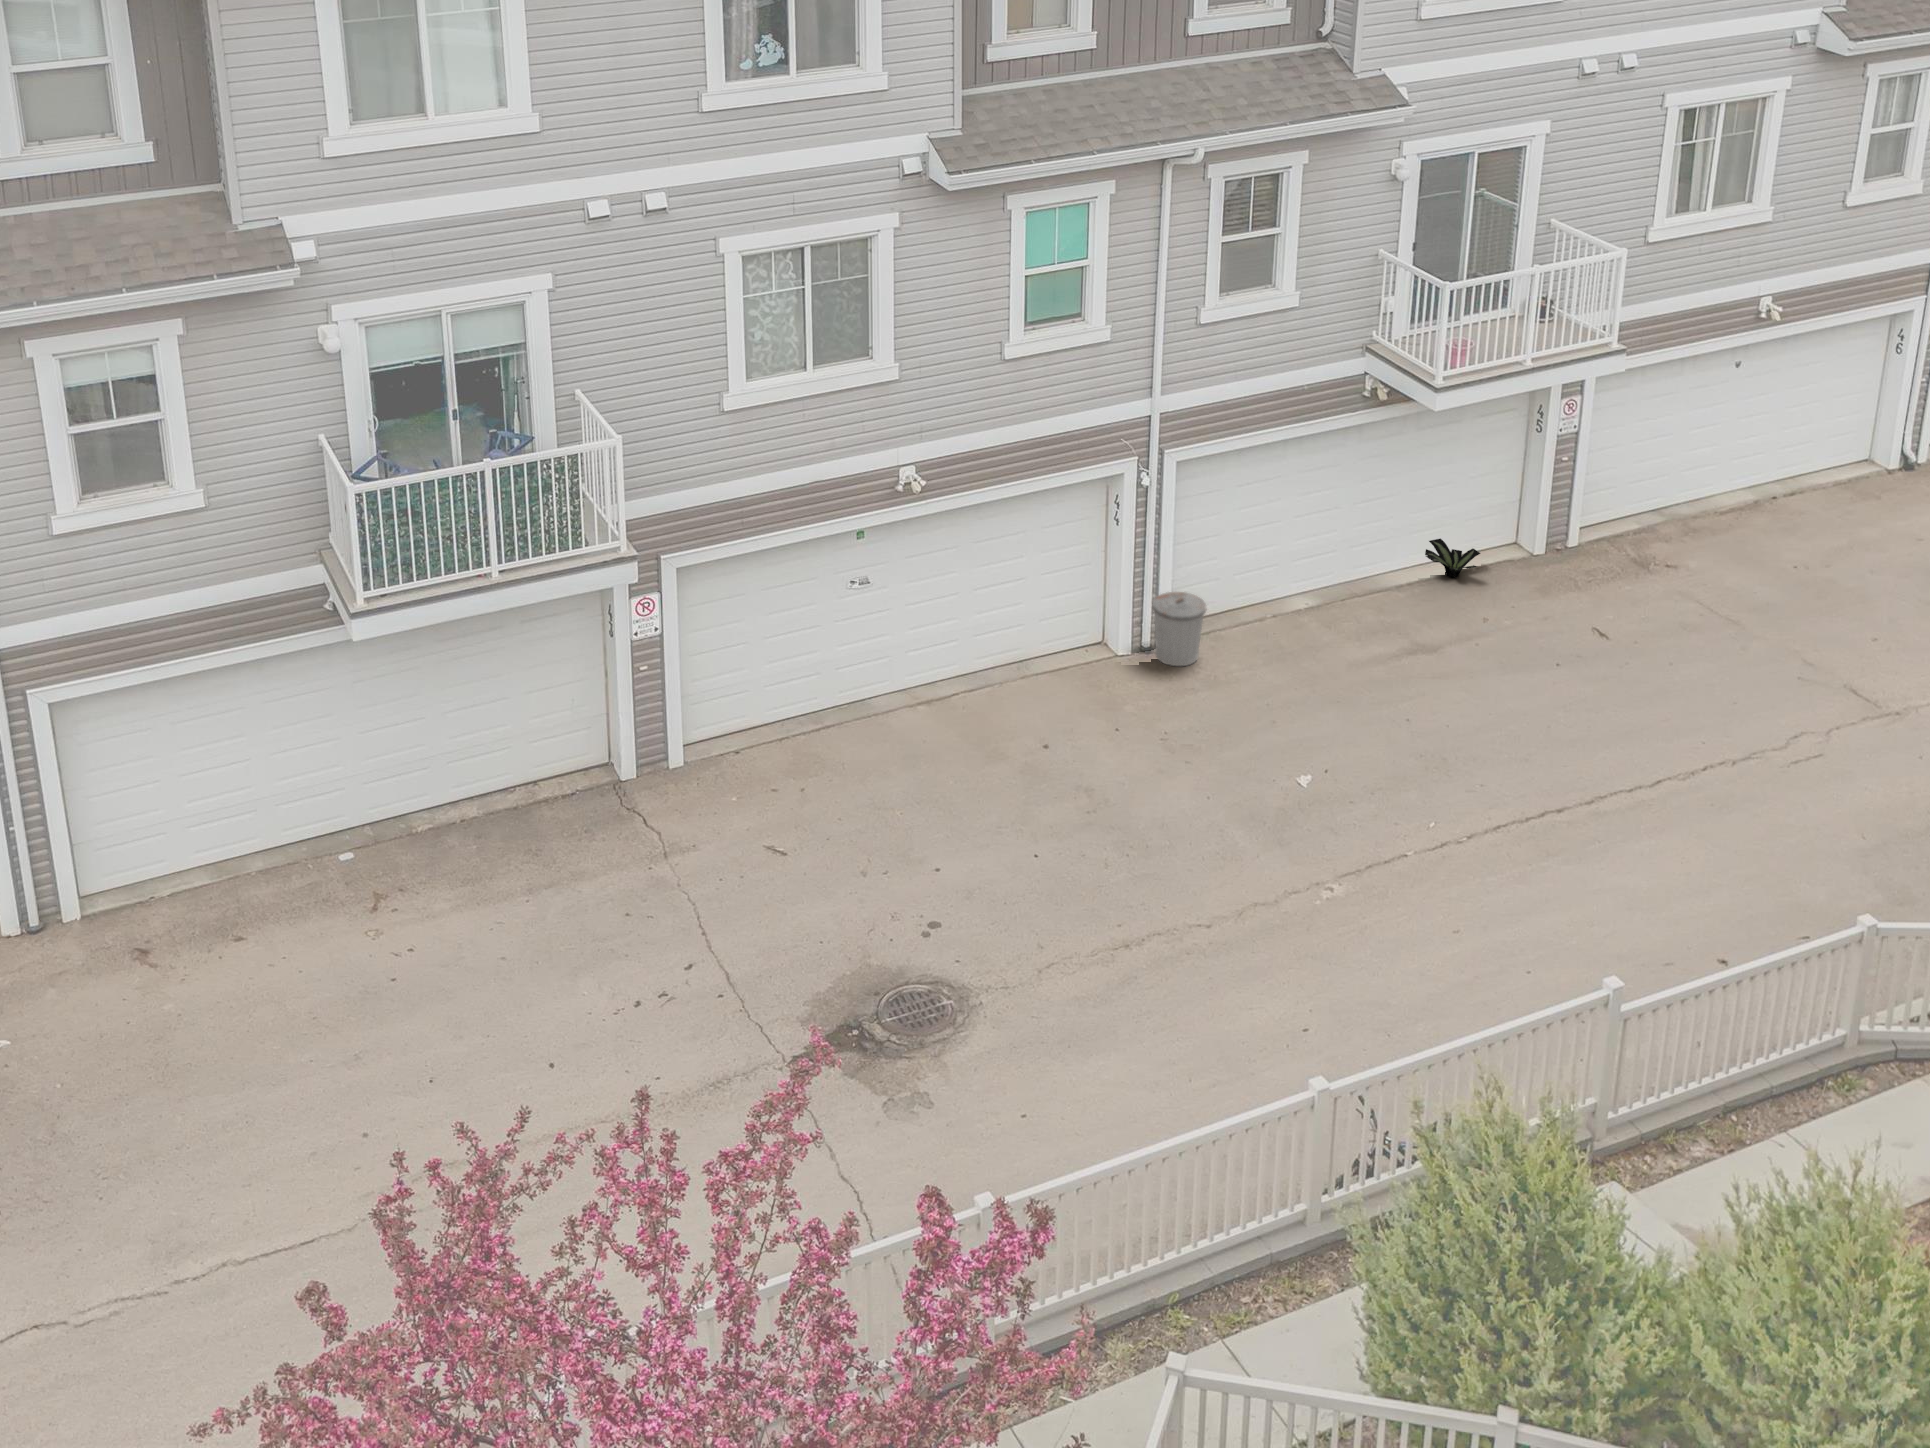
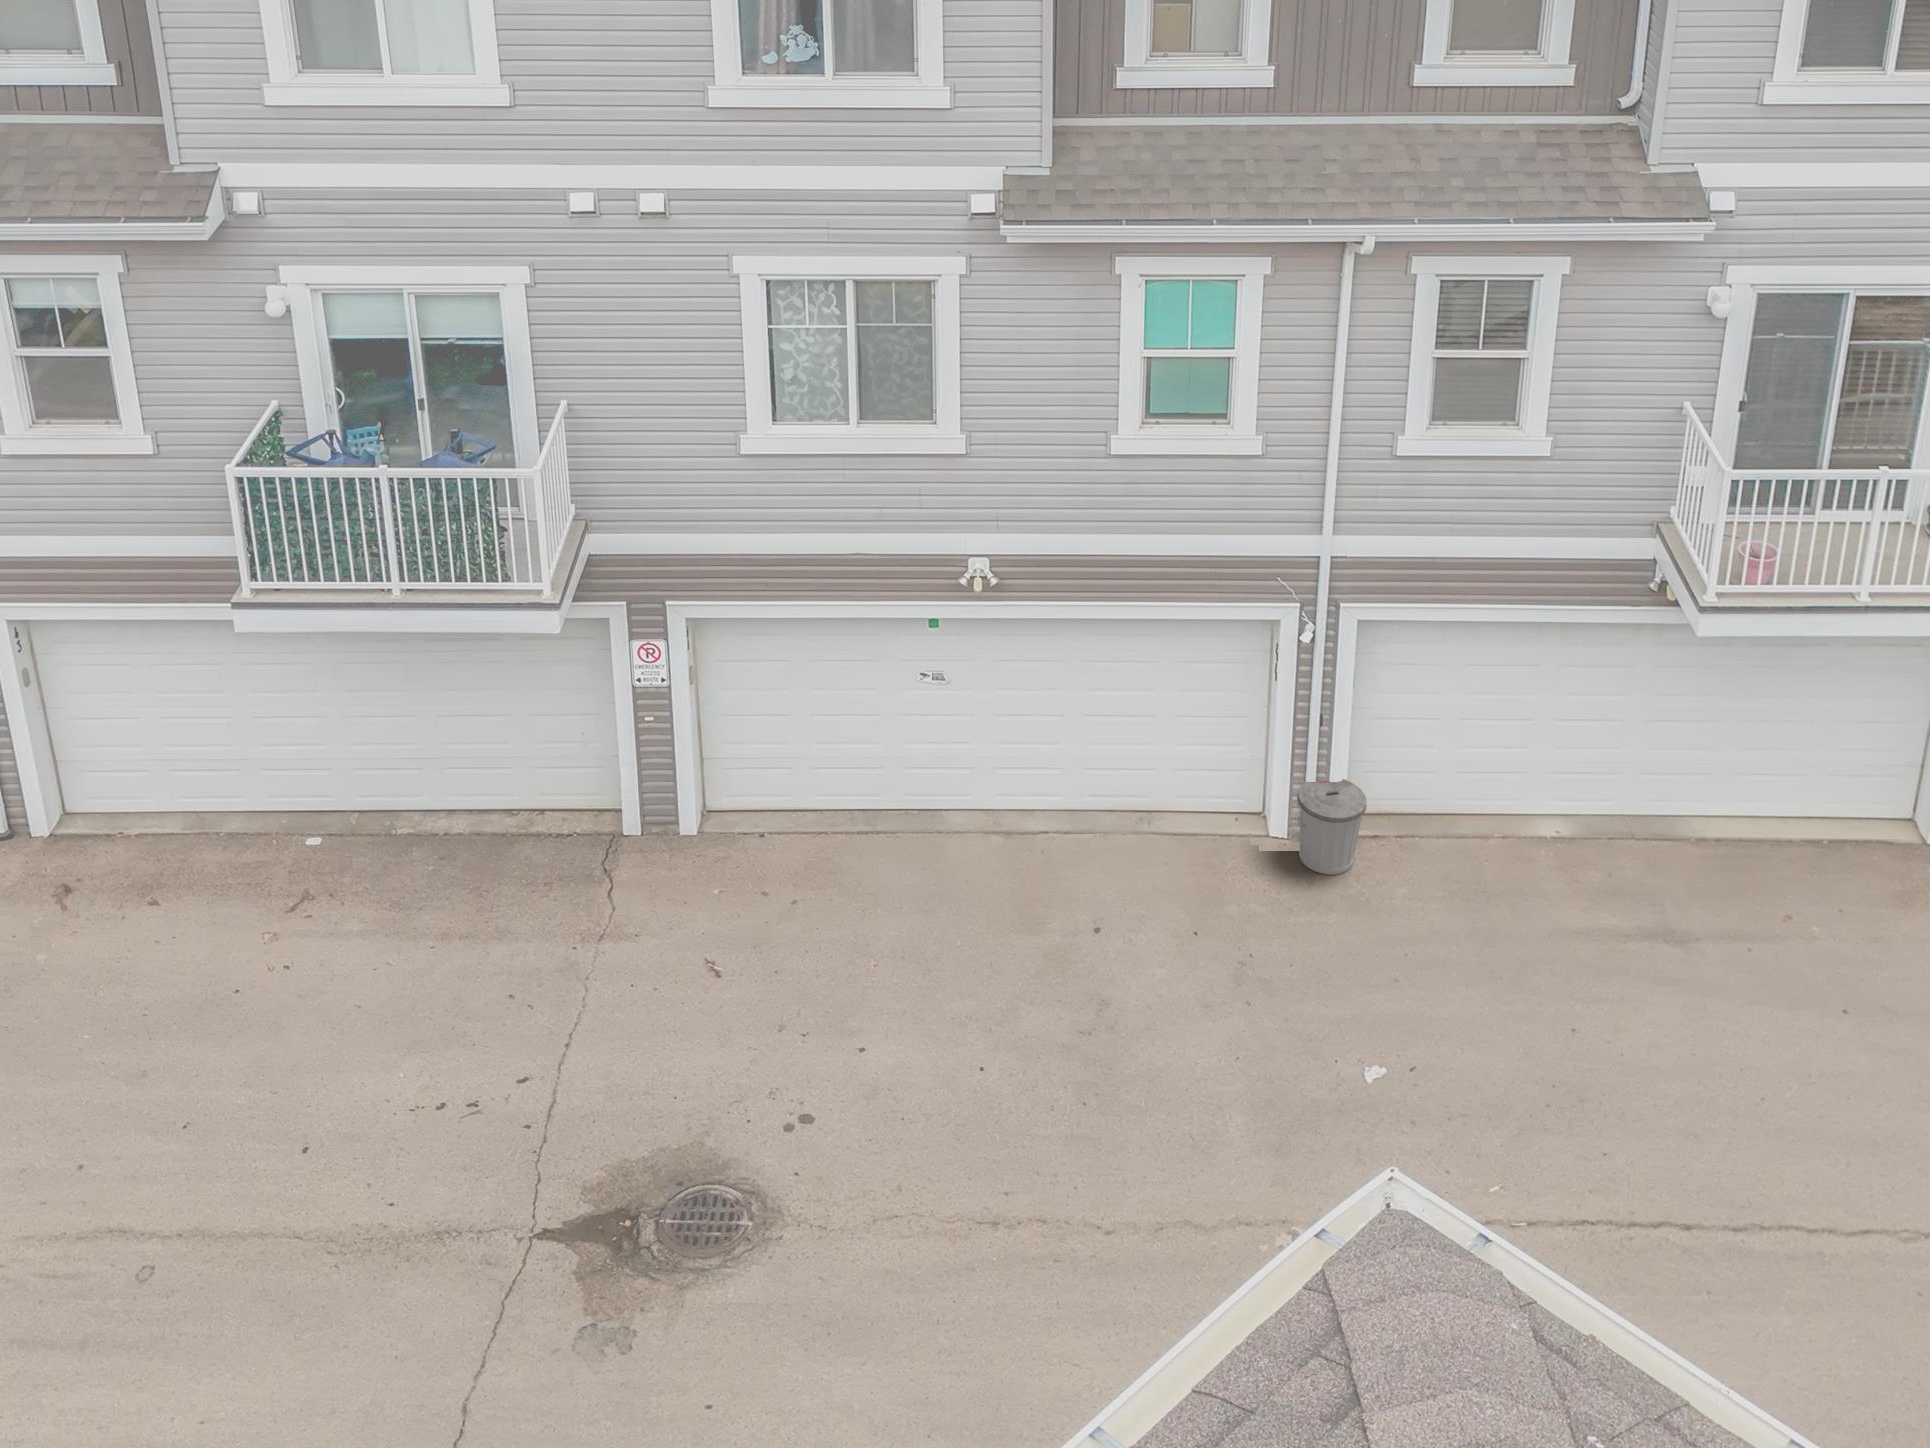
potted plant: present [1425,539,1480,578] -> none [1731,790,1817,852]

